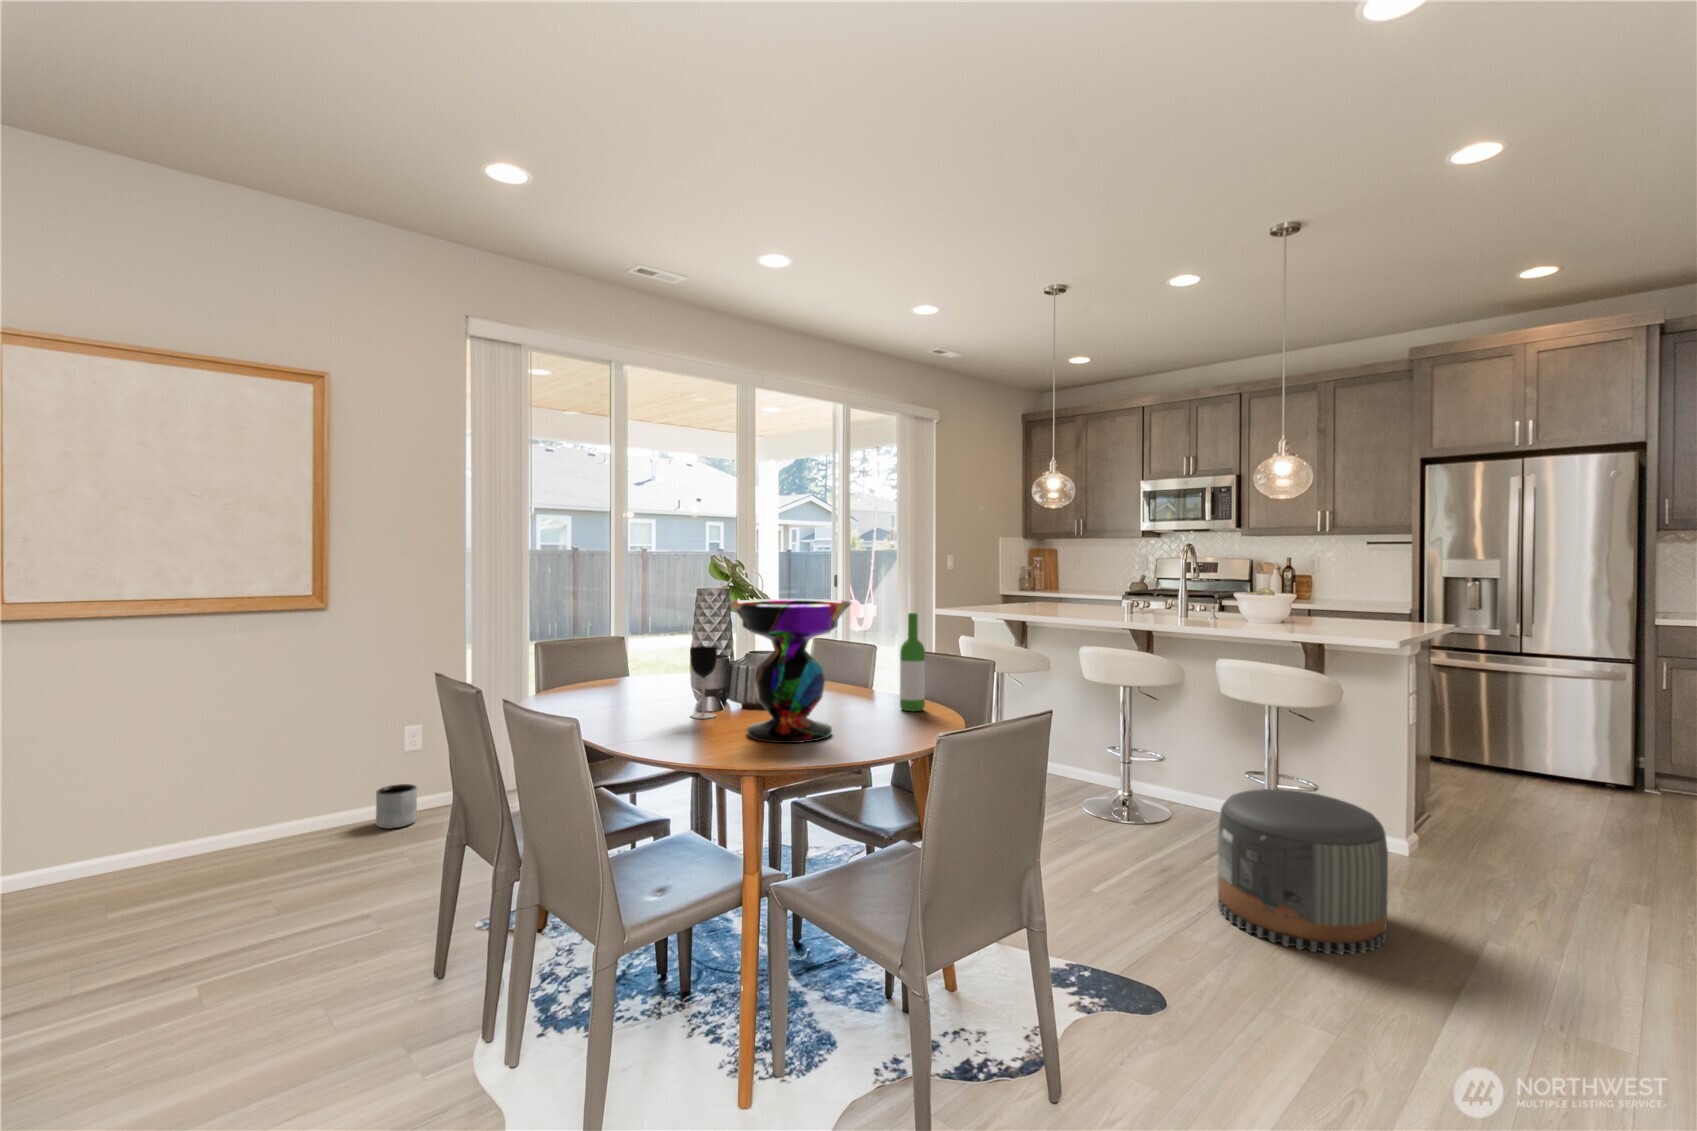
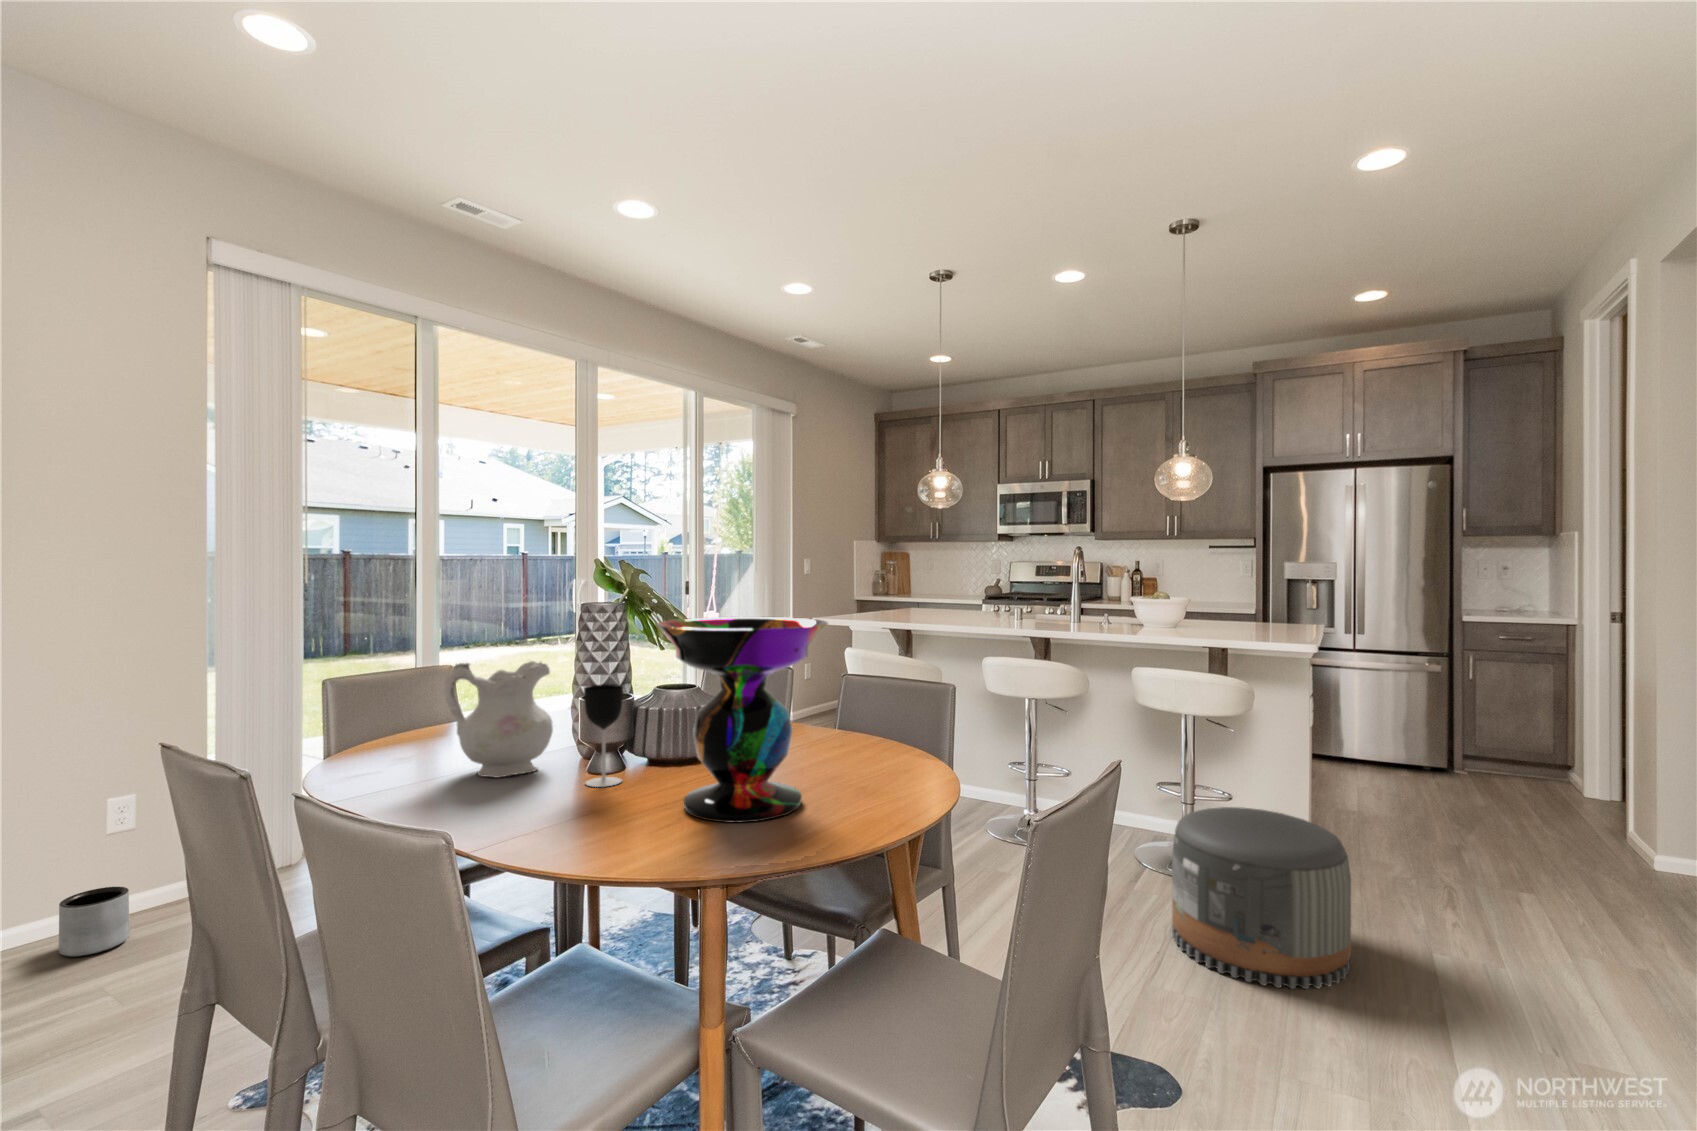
wine bottle: present [900,613,925,711] -> none [855,631,886,755]
ceramic pitcher: none [602,628,675,710] -> present [445,661,553,777]

